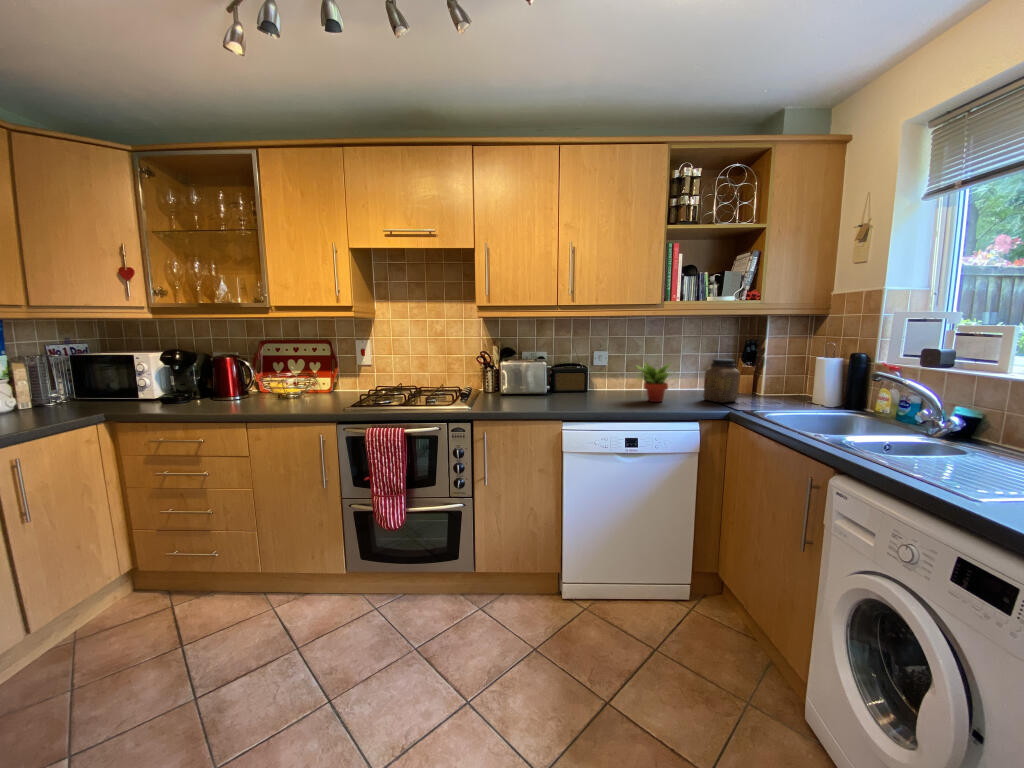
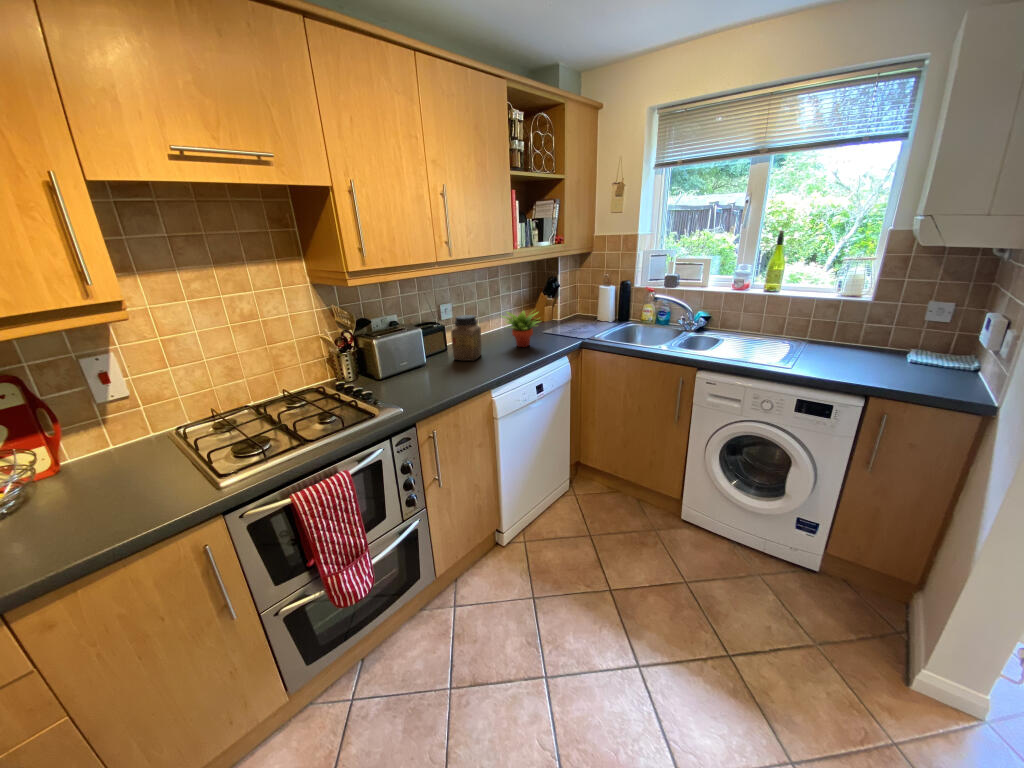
jar: present [704,359,740,403] -> present [451,315,482,361]

